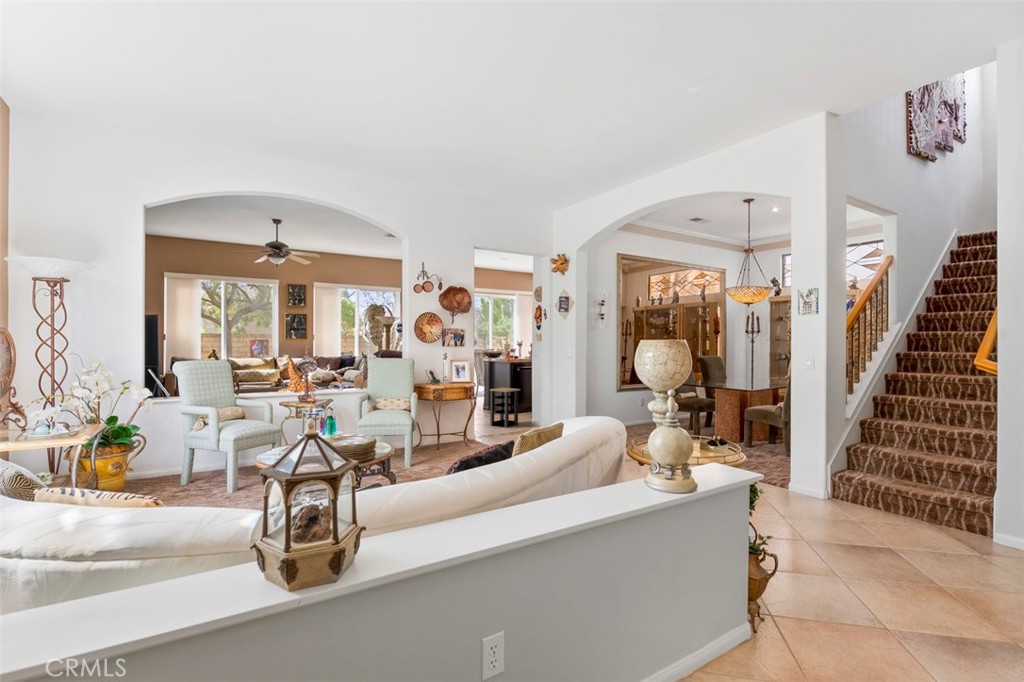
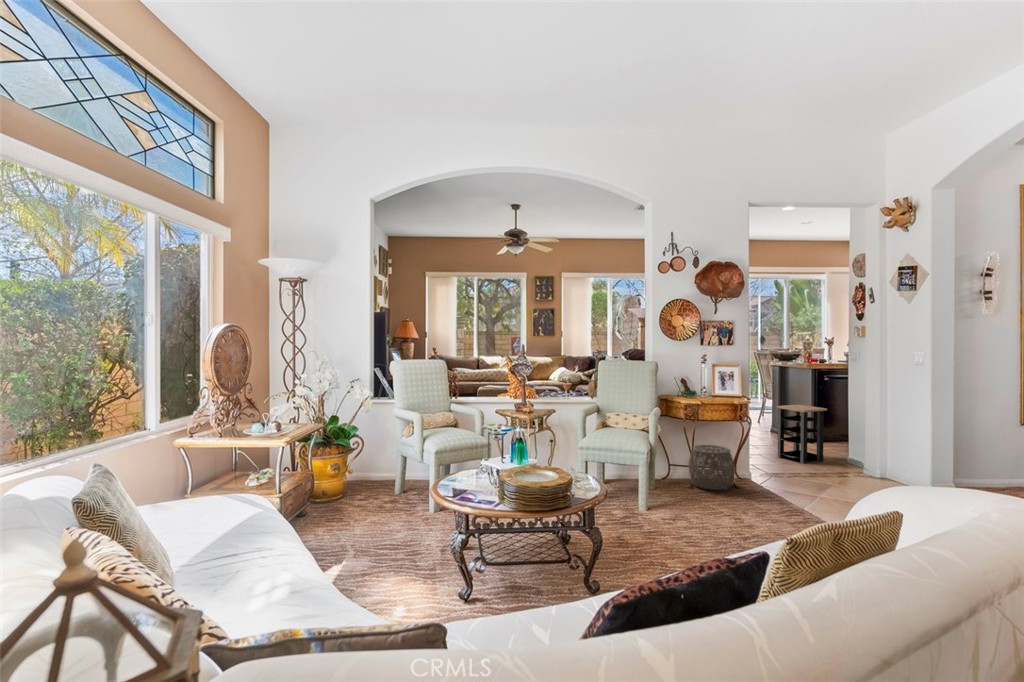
woven basket: none [435,418,467,450] -> present [688,445,735,490]

